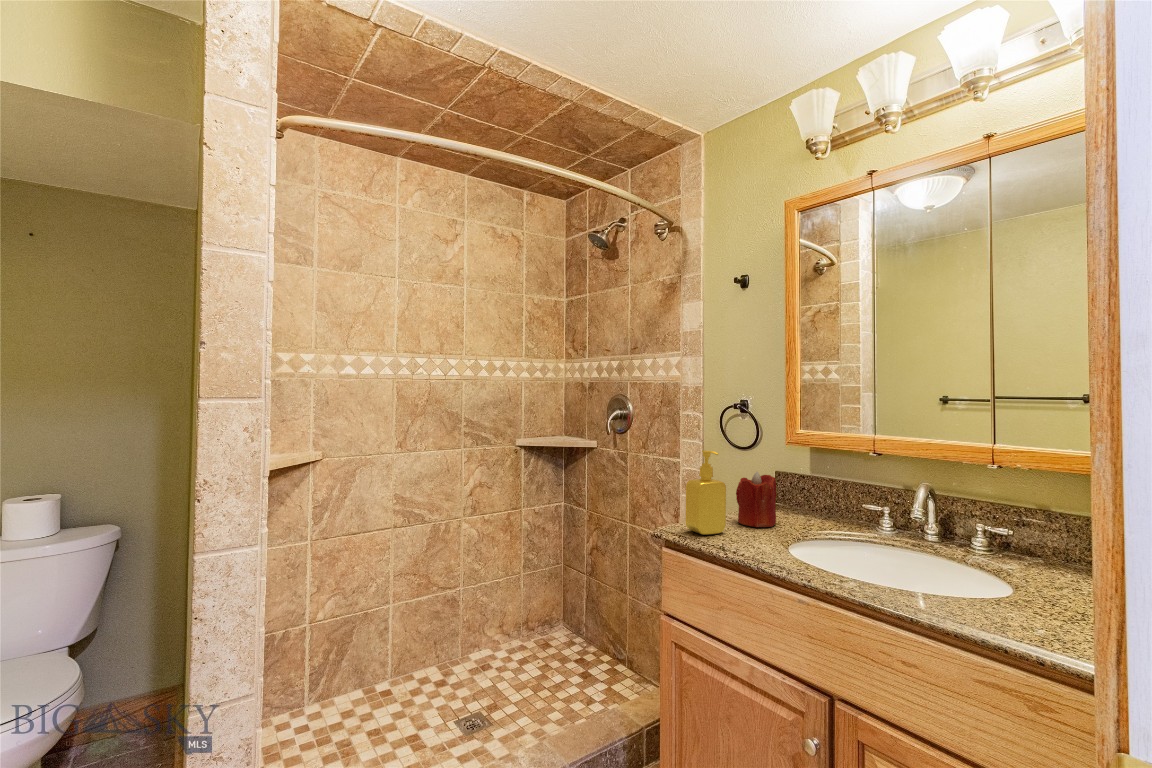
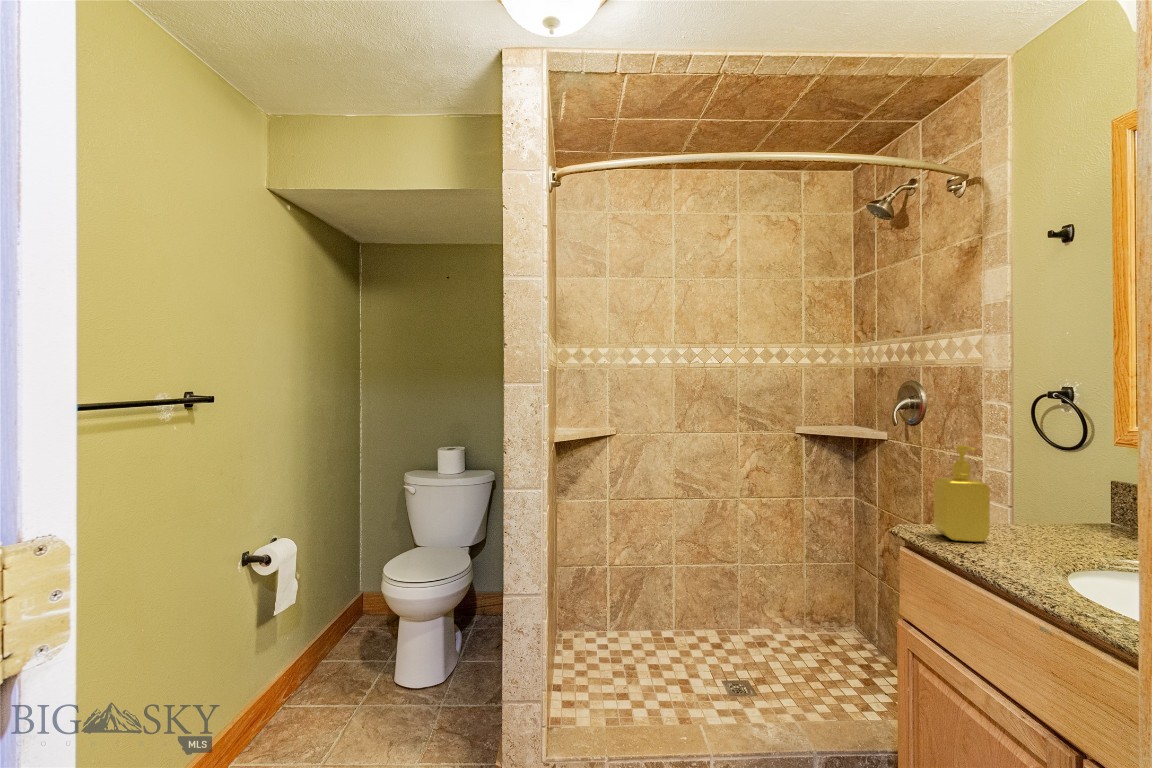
candle: present [736,472,776,527] -> none [1020,475,1084,546]

